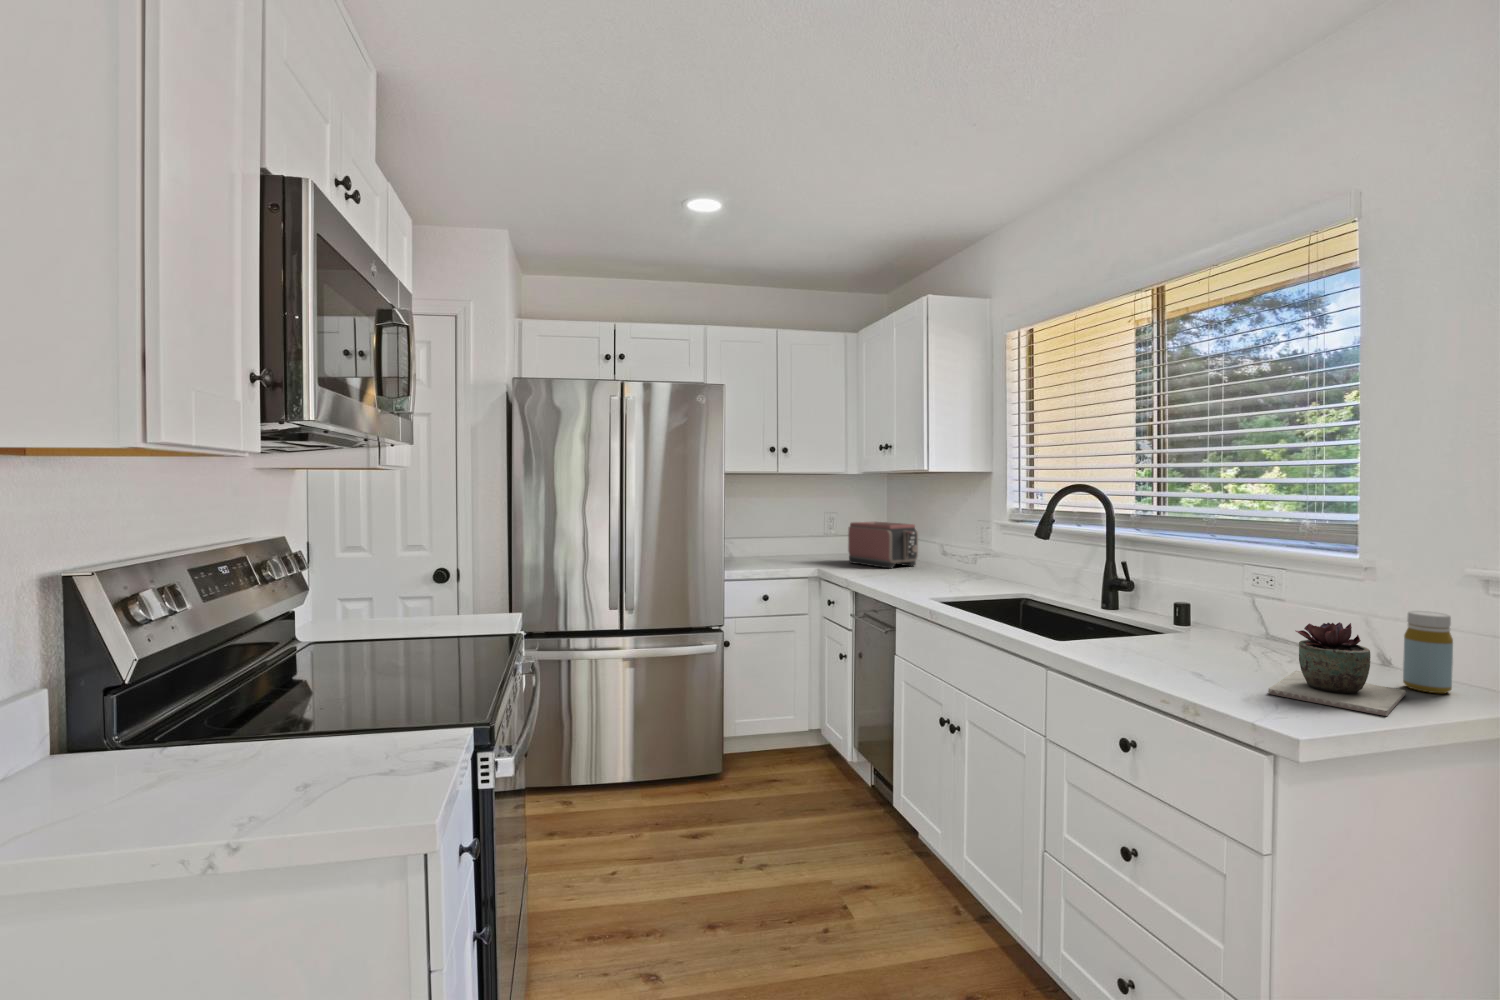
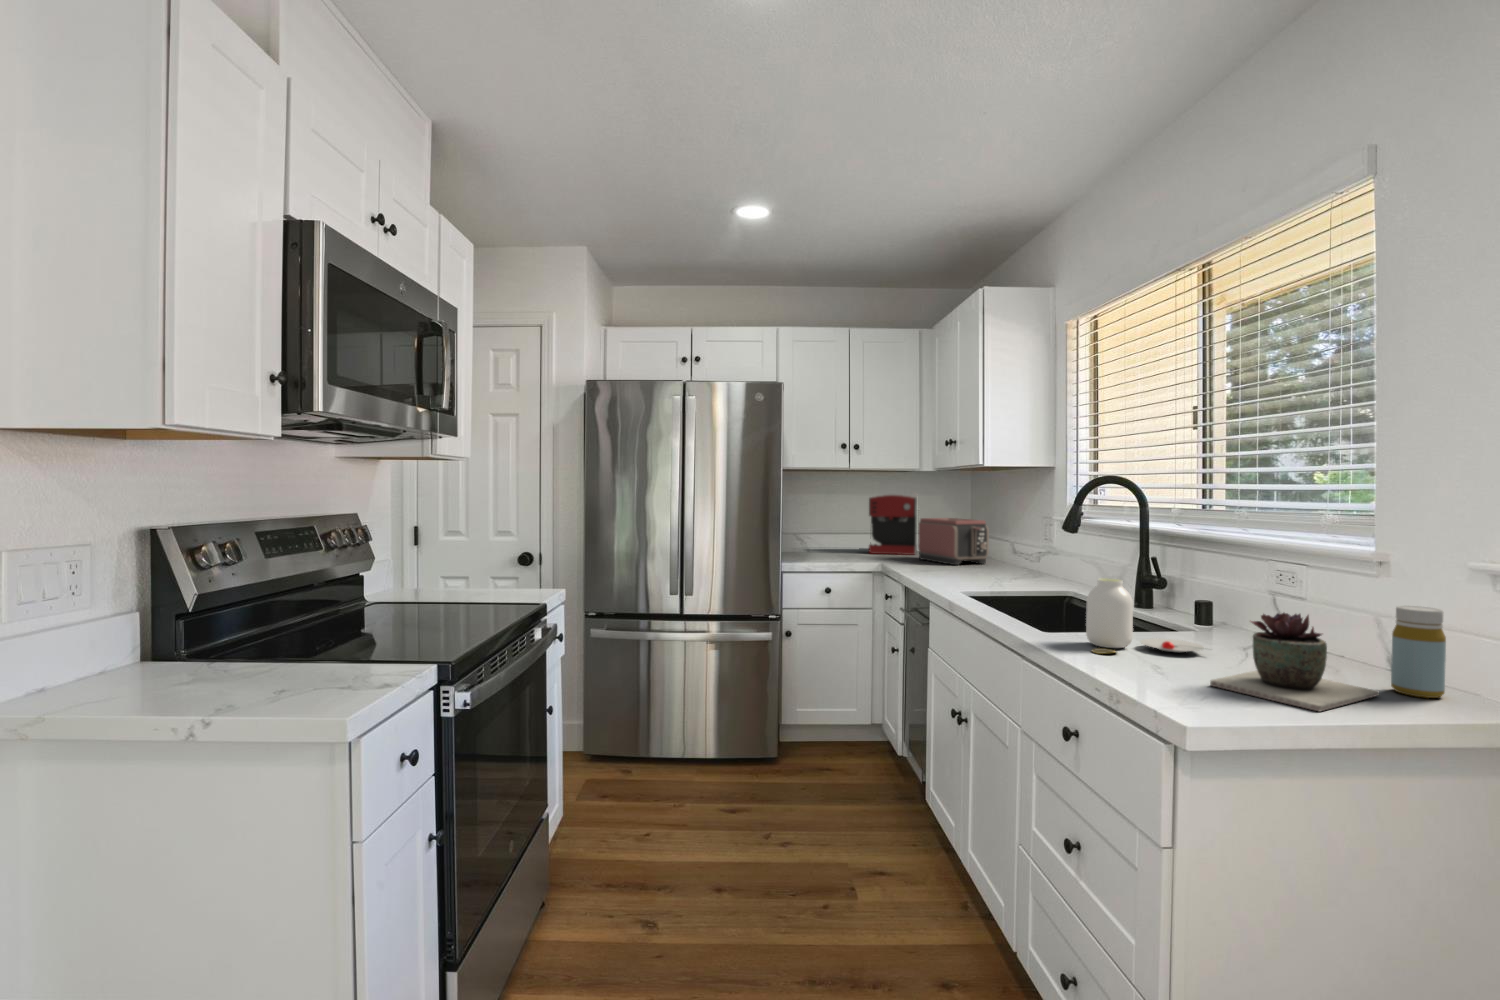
coffee maker: none [793,494,839,558] -> present [869,492,918,555]
jar: none [1109,589,1228,664] -> present [1086,578,1204,654]

